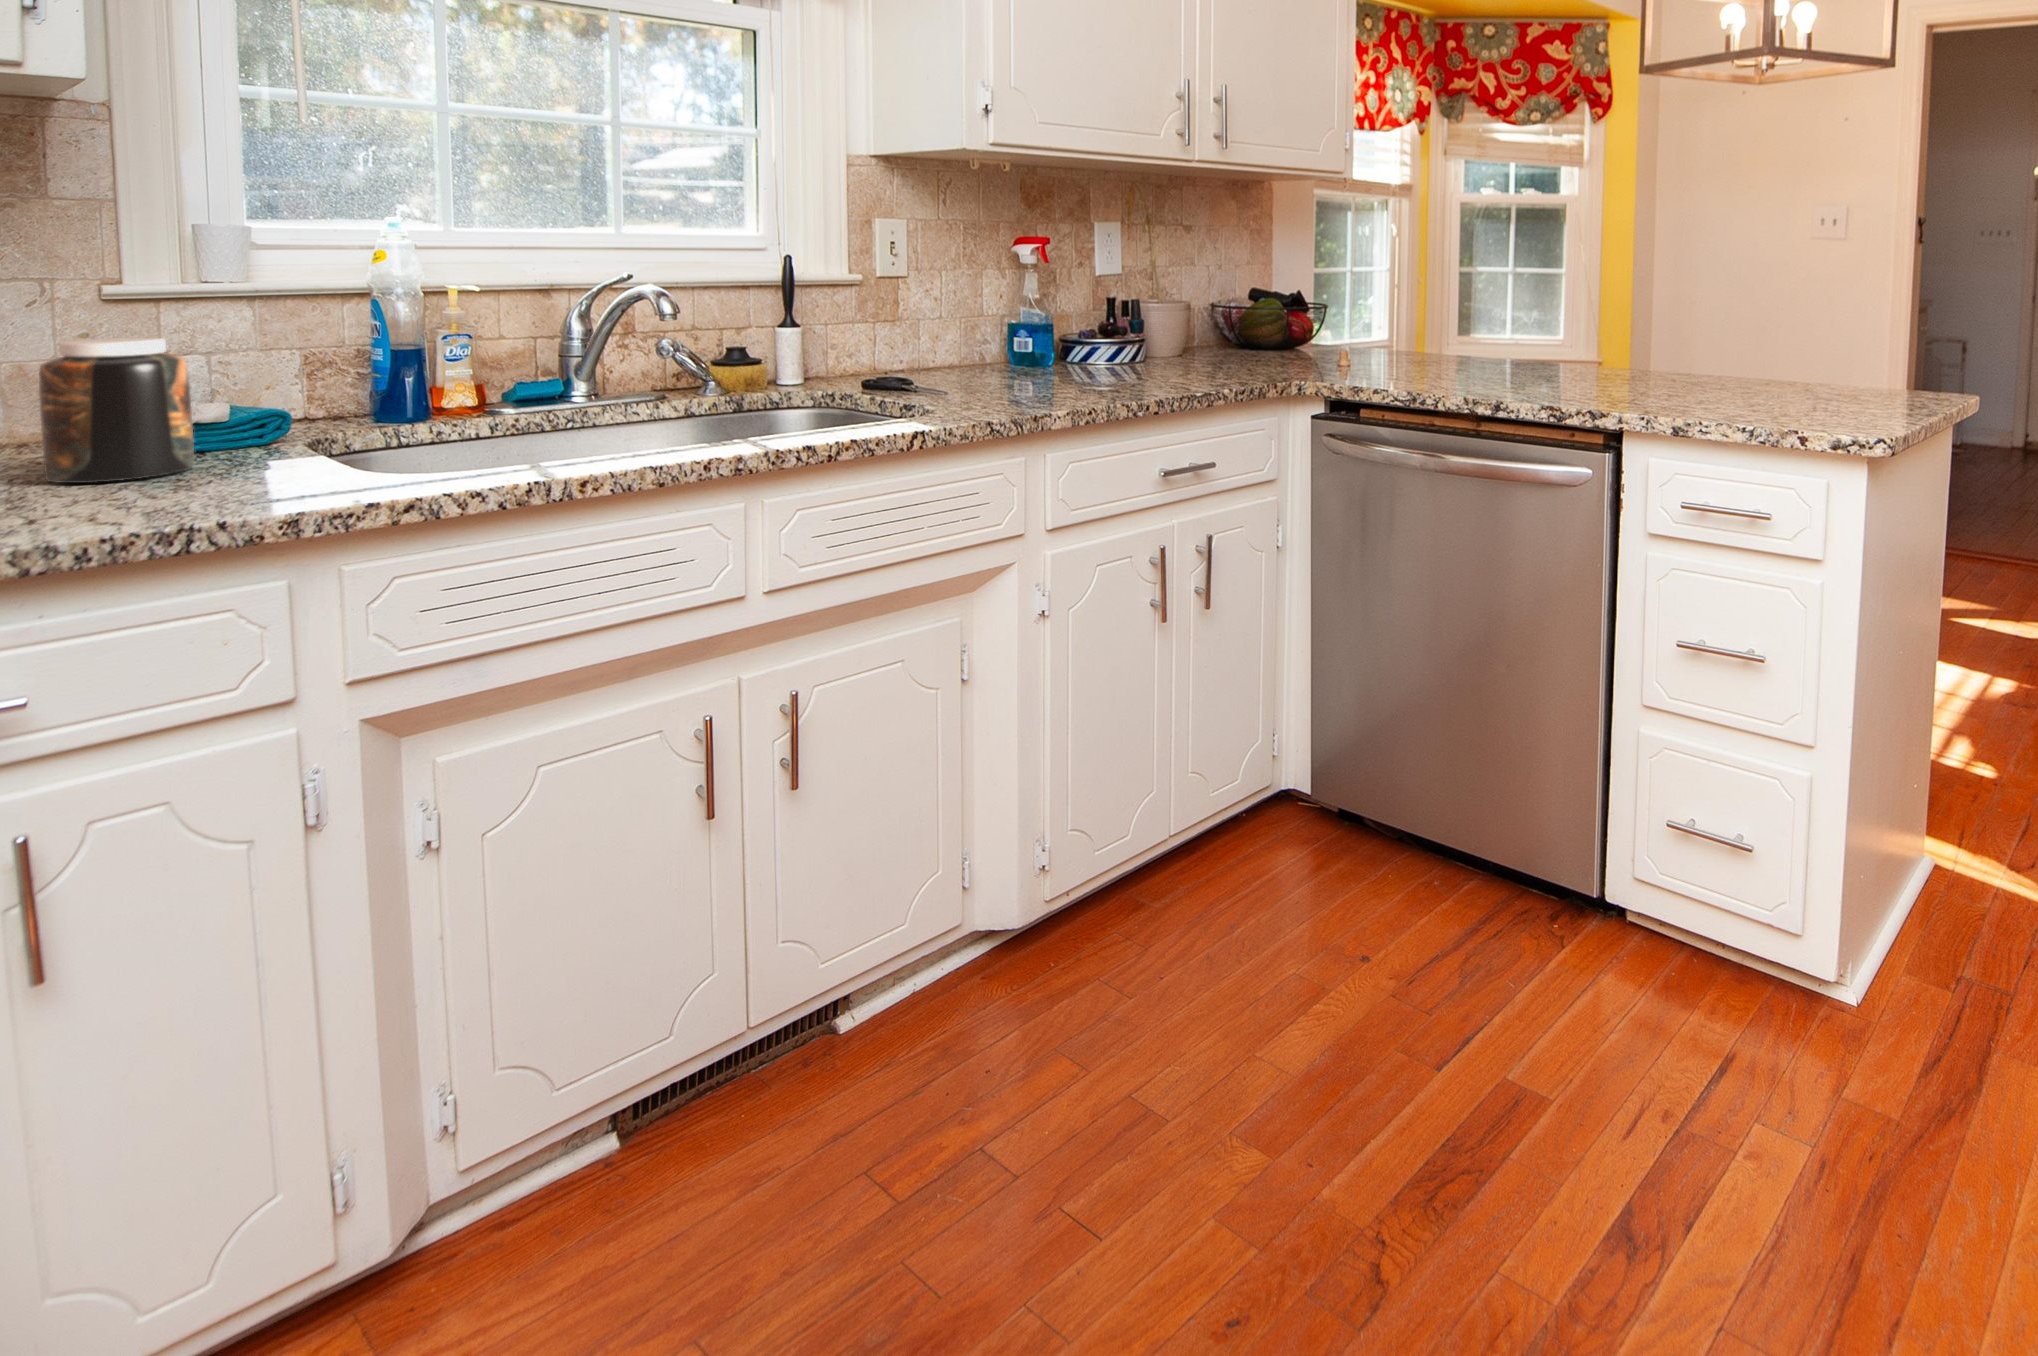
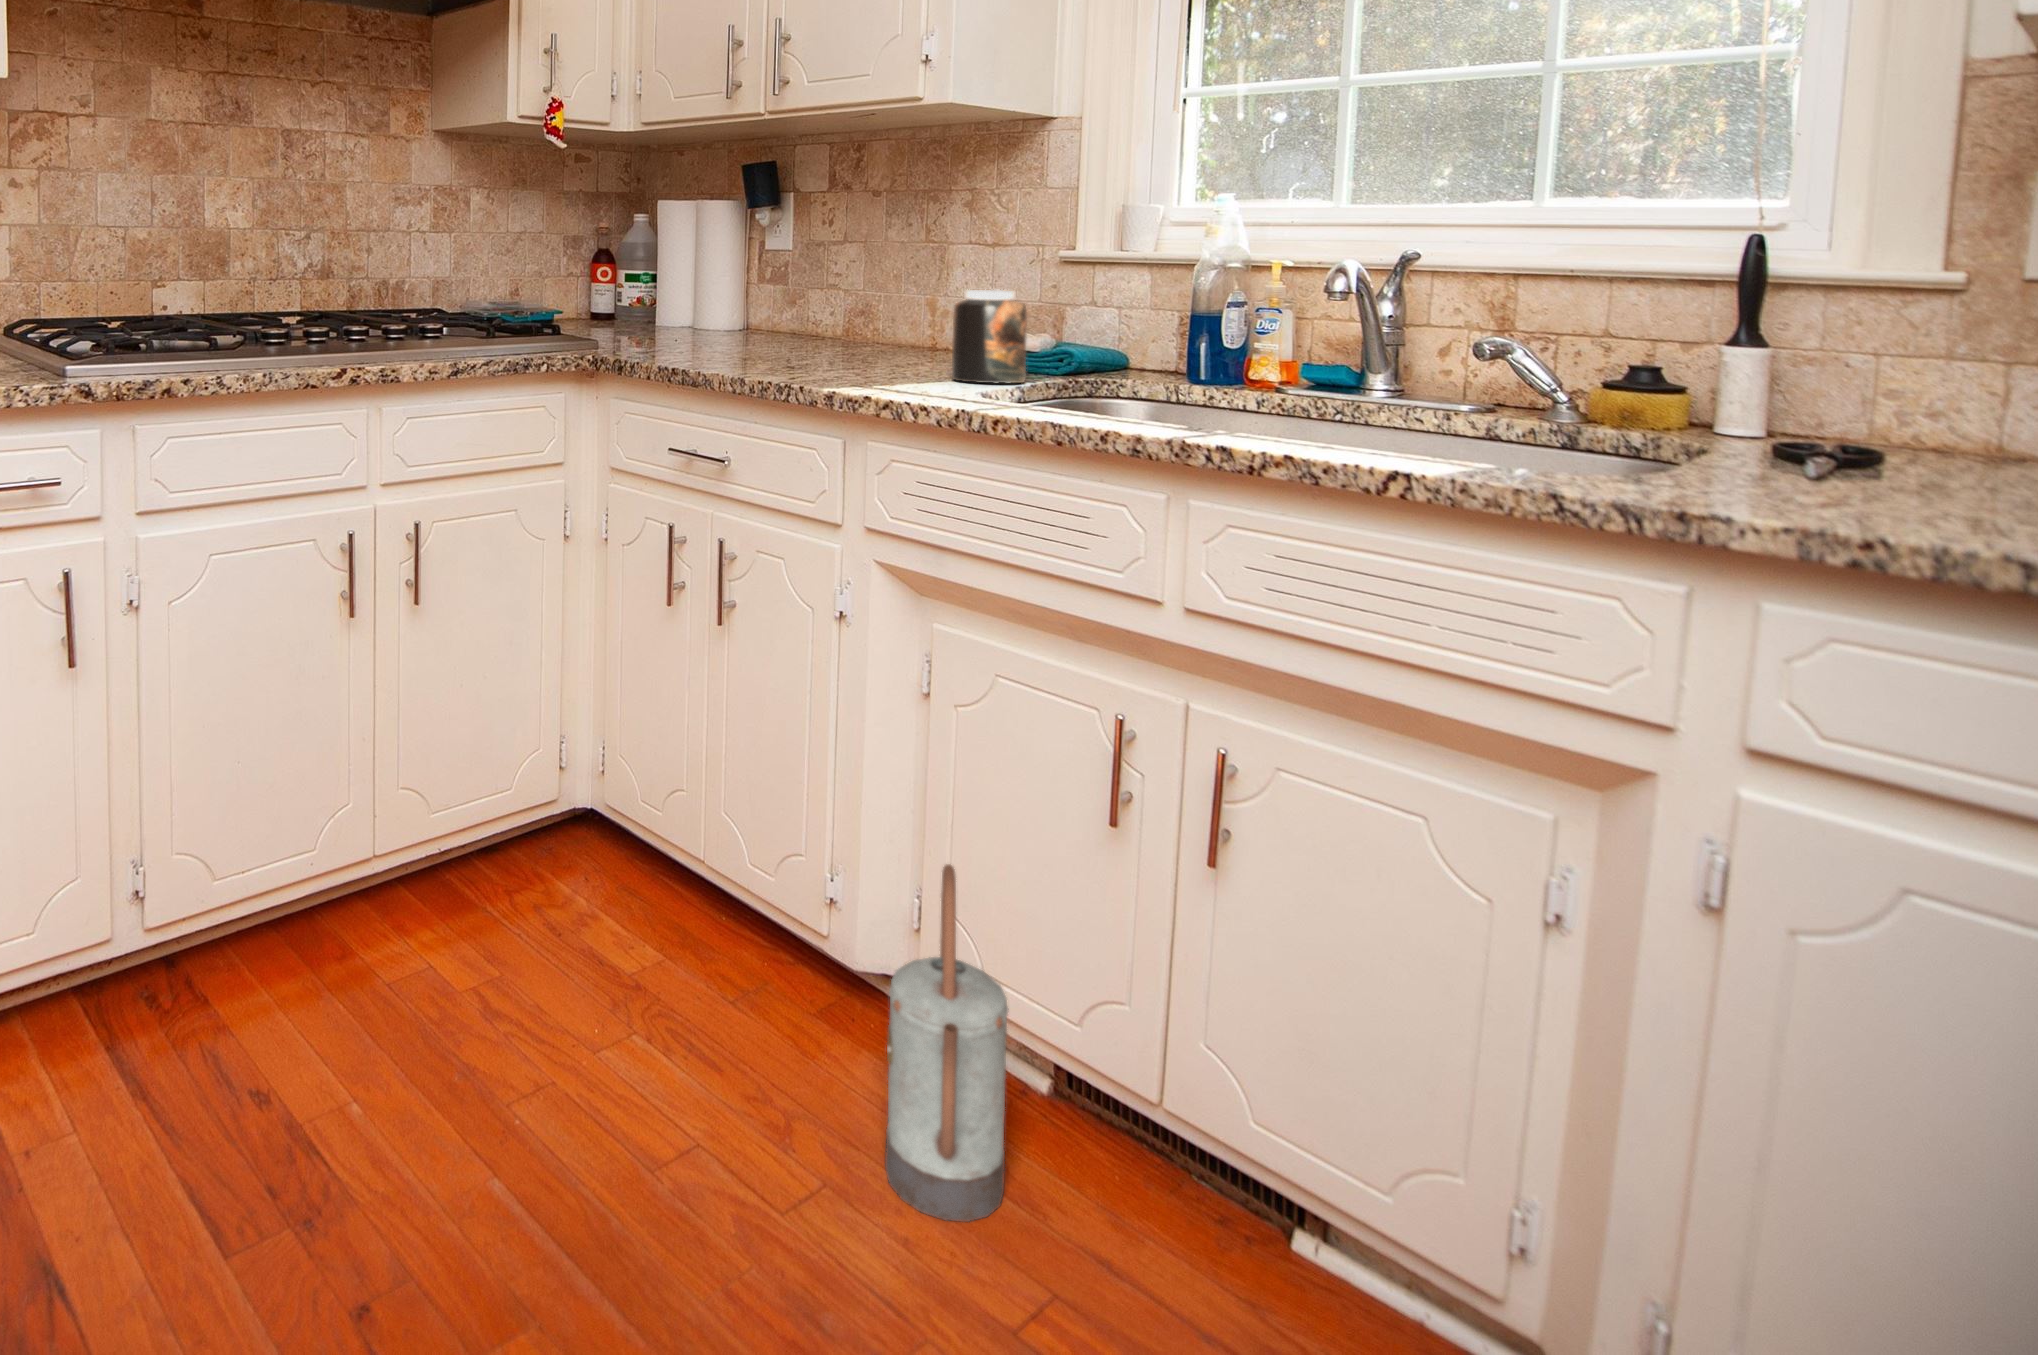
watering can: none [590,959,871,1288] -> present [885,864,1009,1222]

